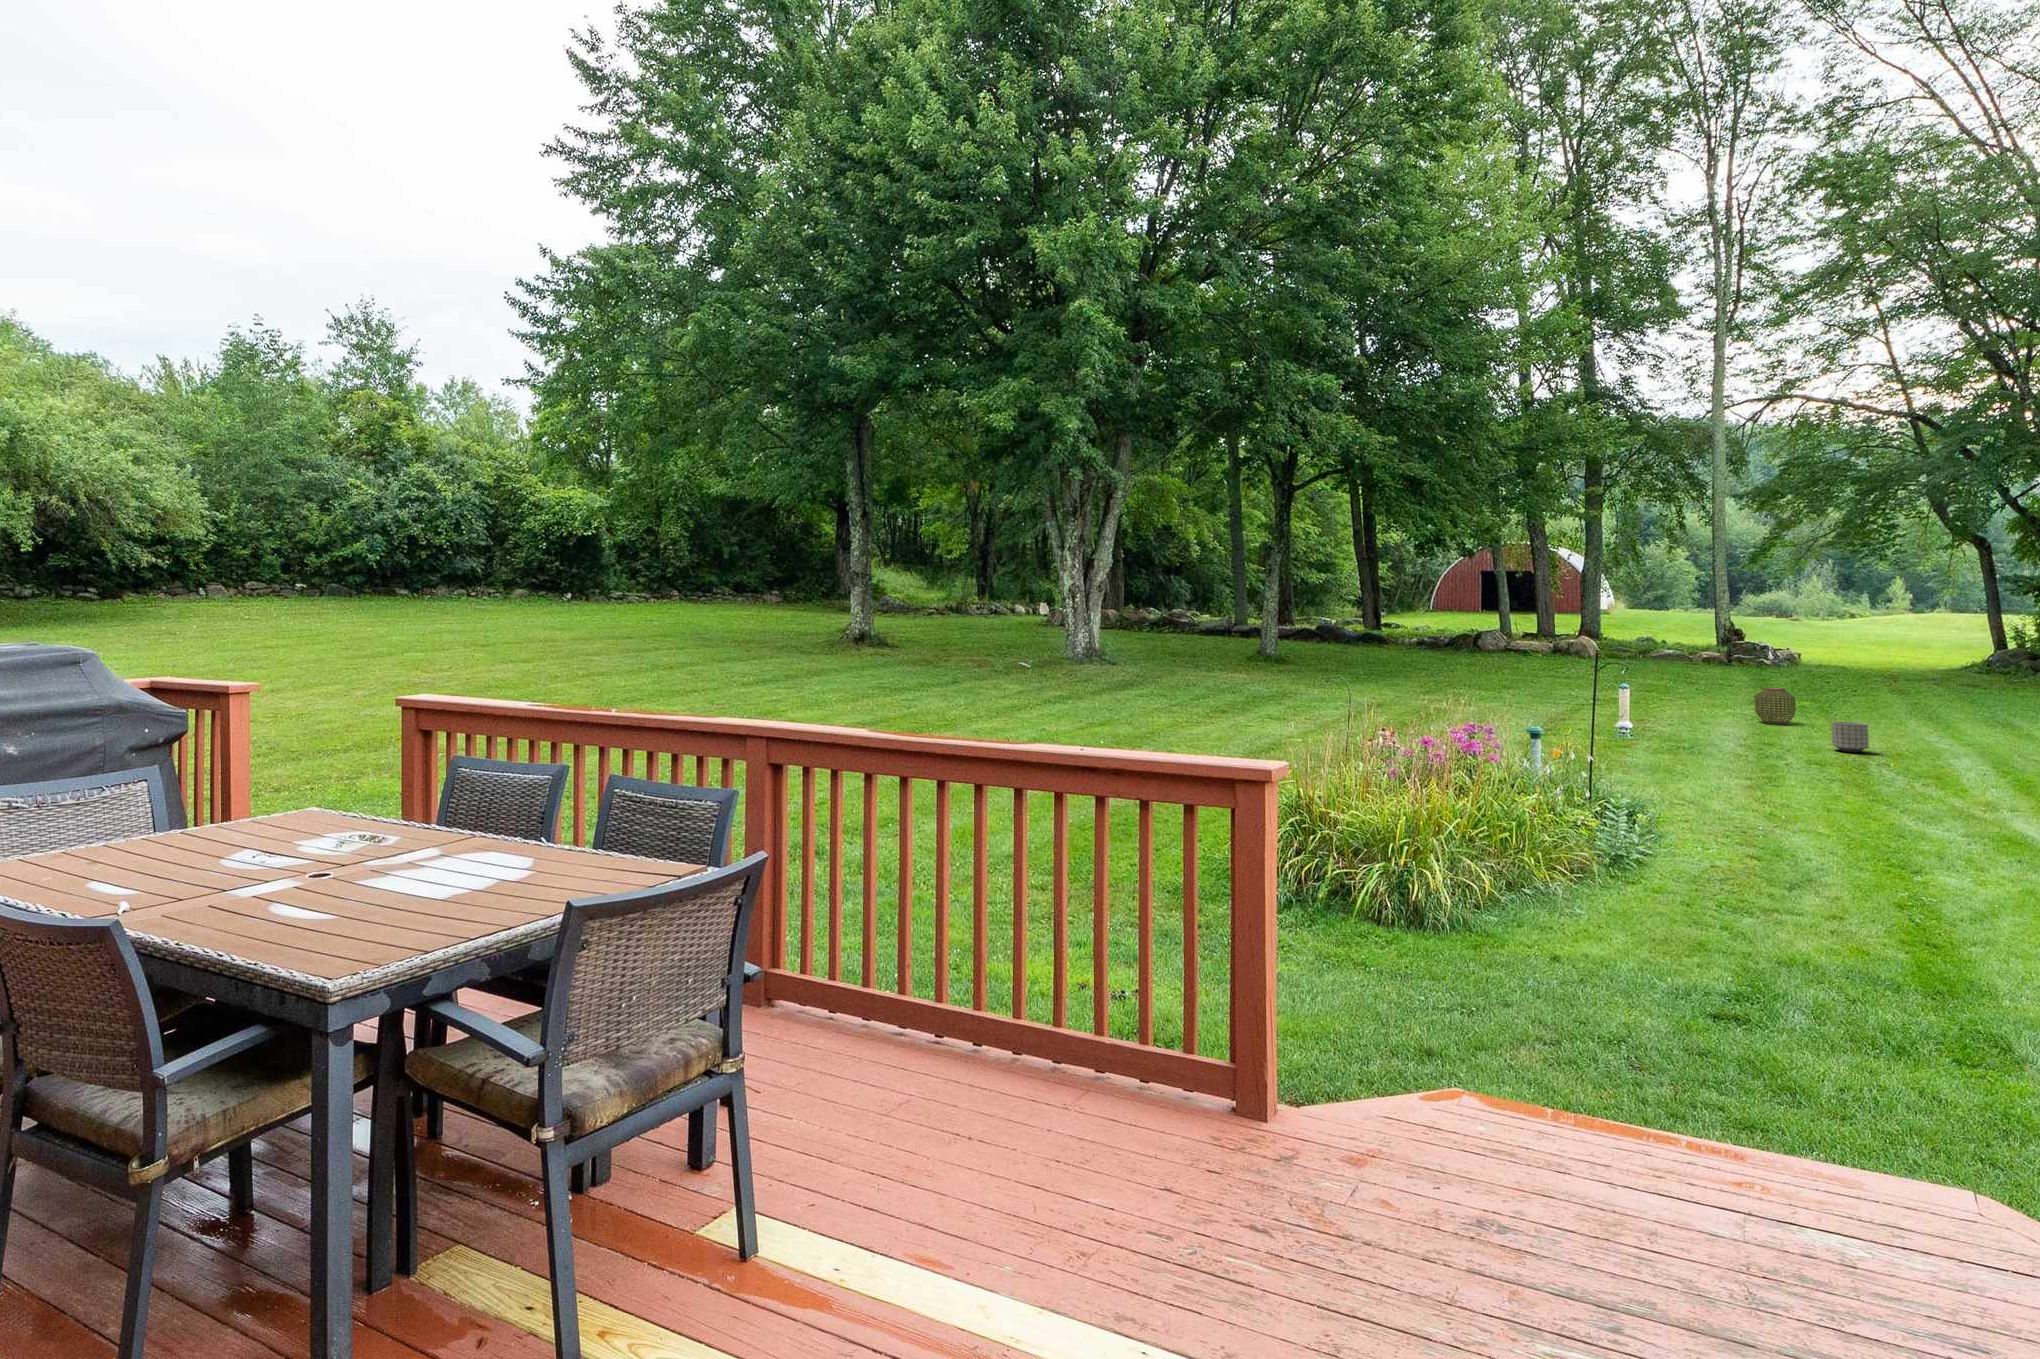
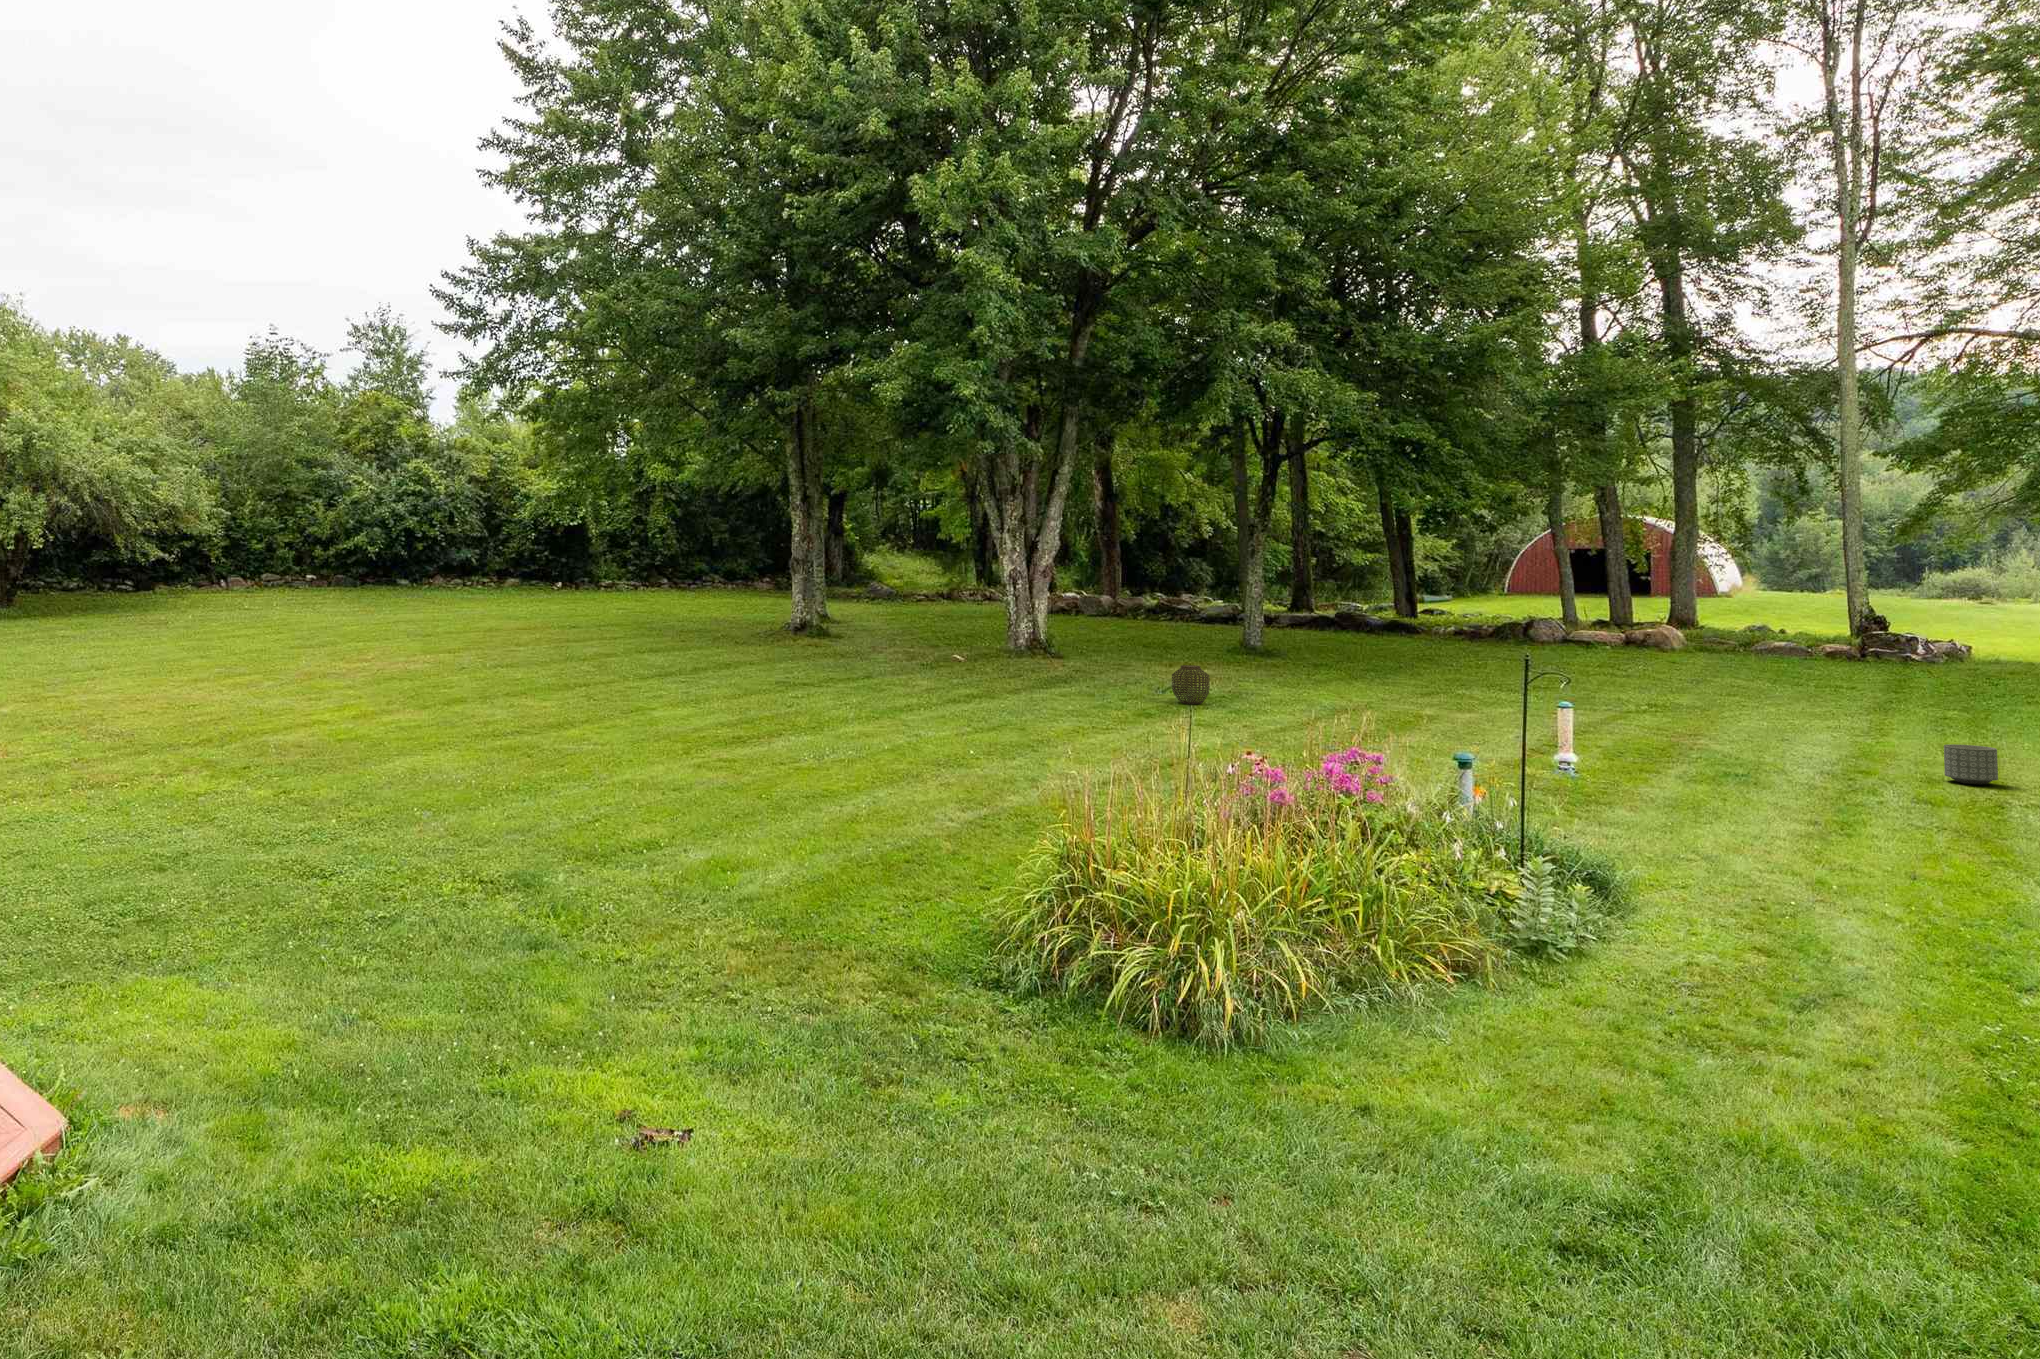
woven basket: present [1755,687,1796,725] -> present [1172,665,1210,704]

